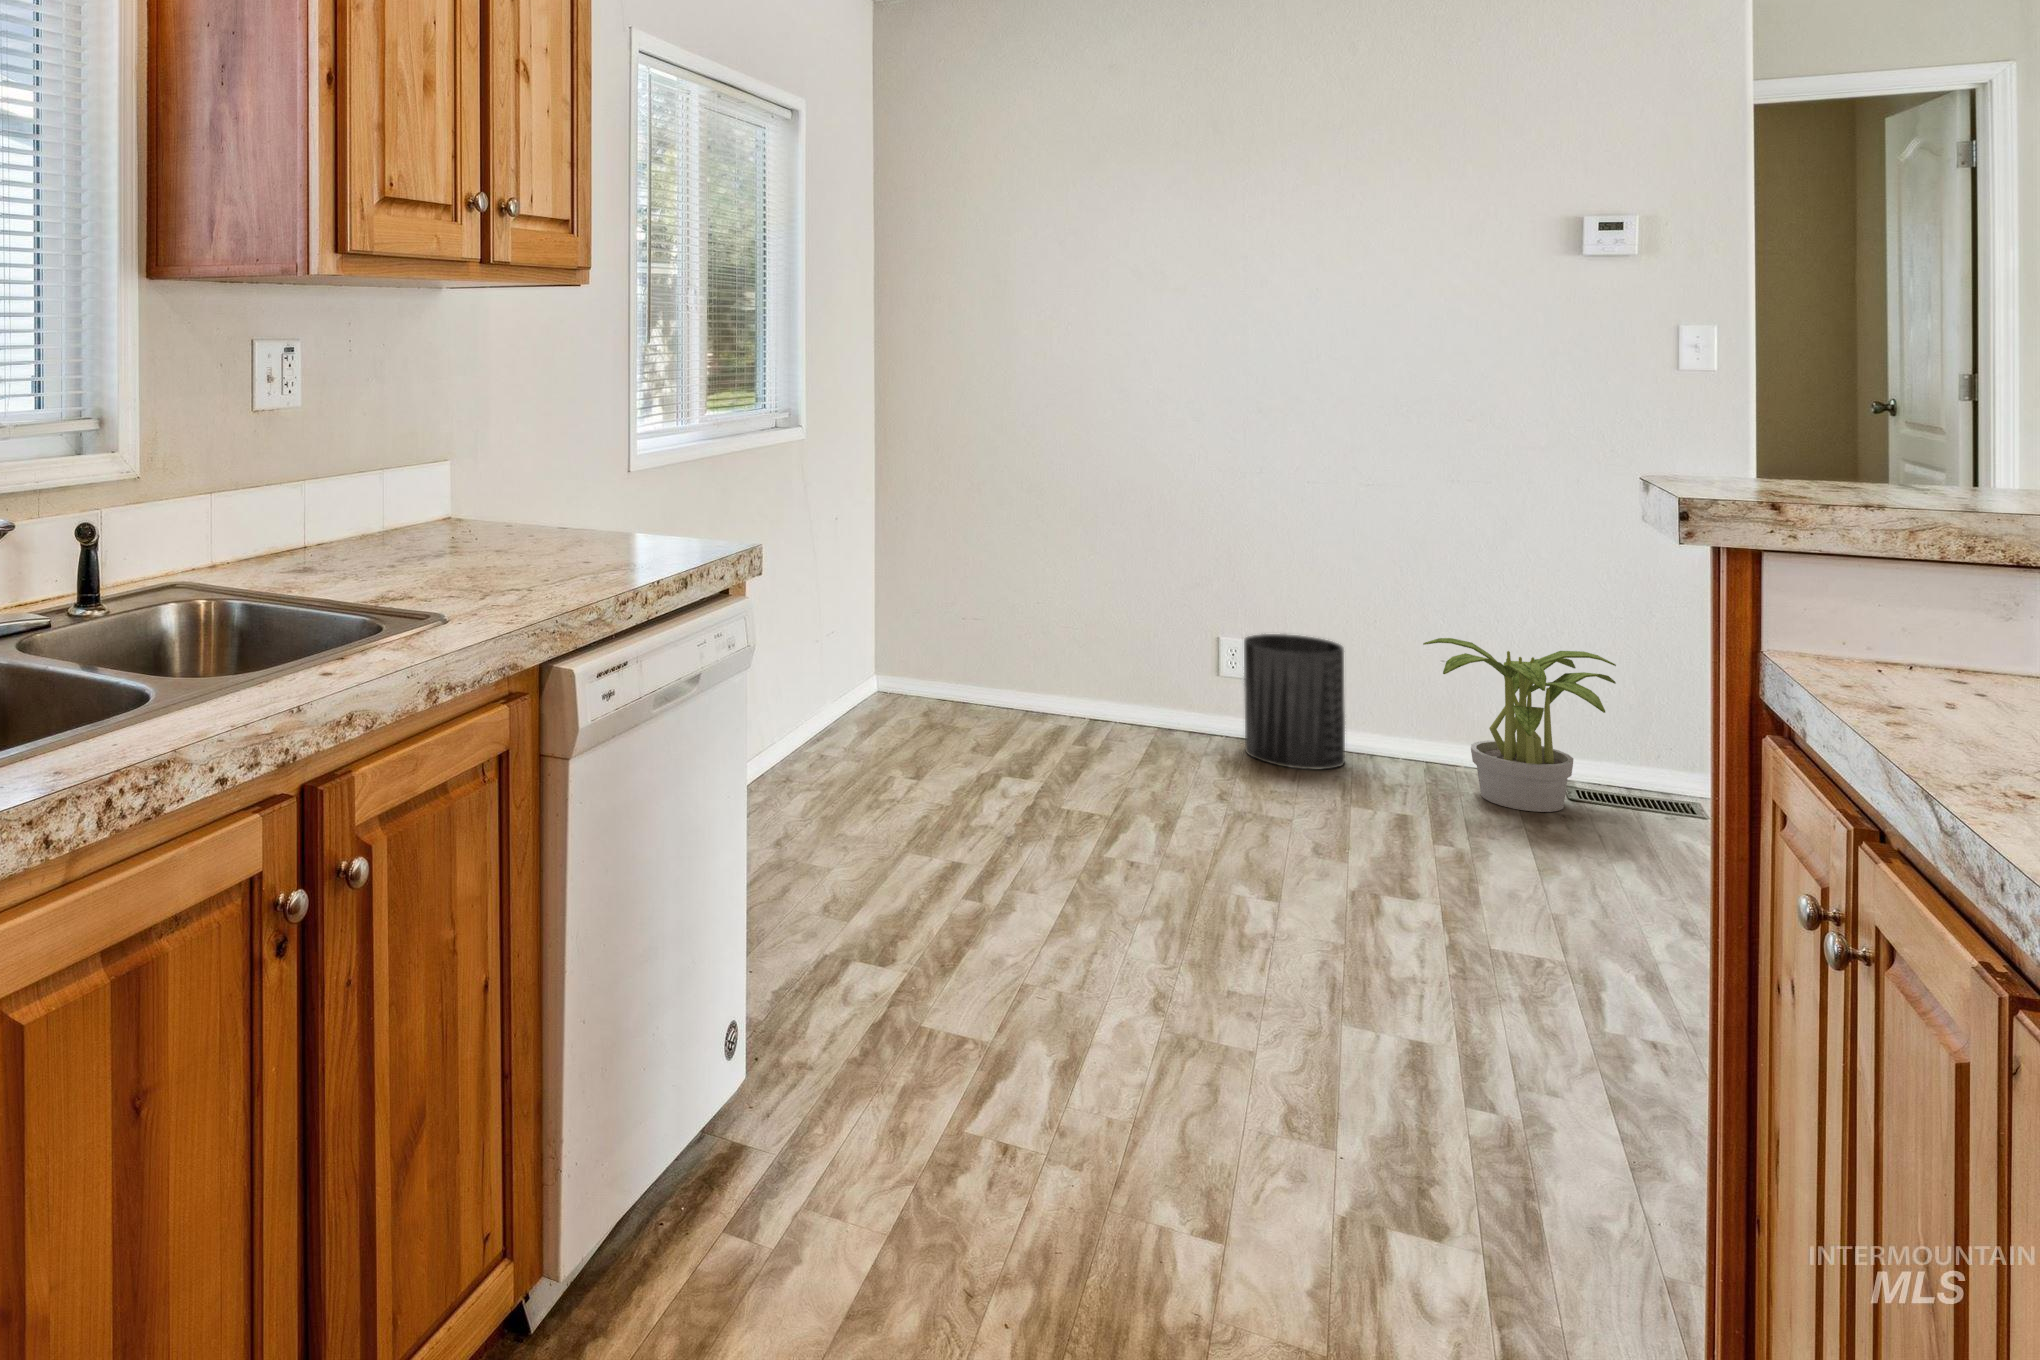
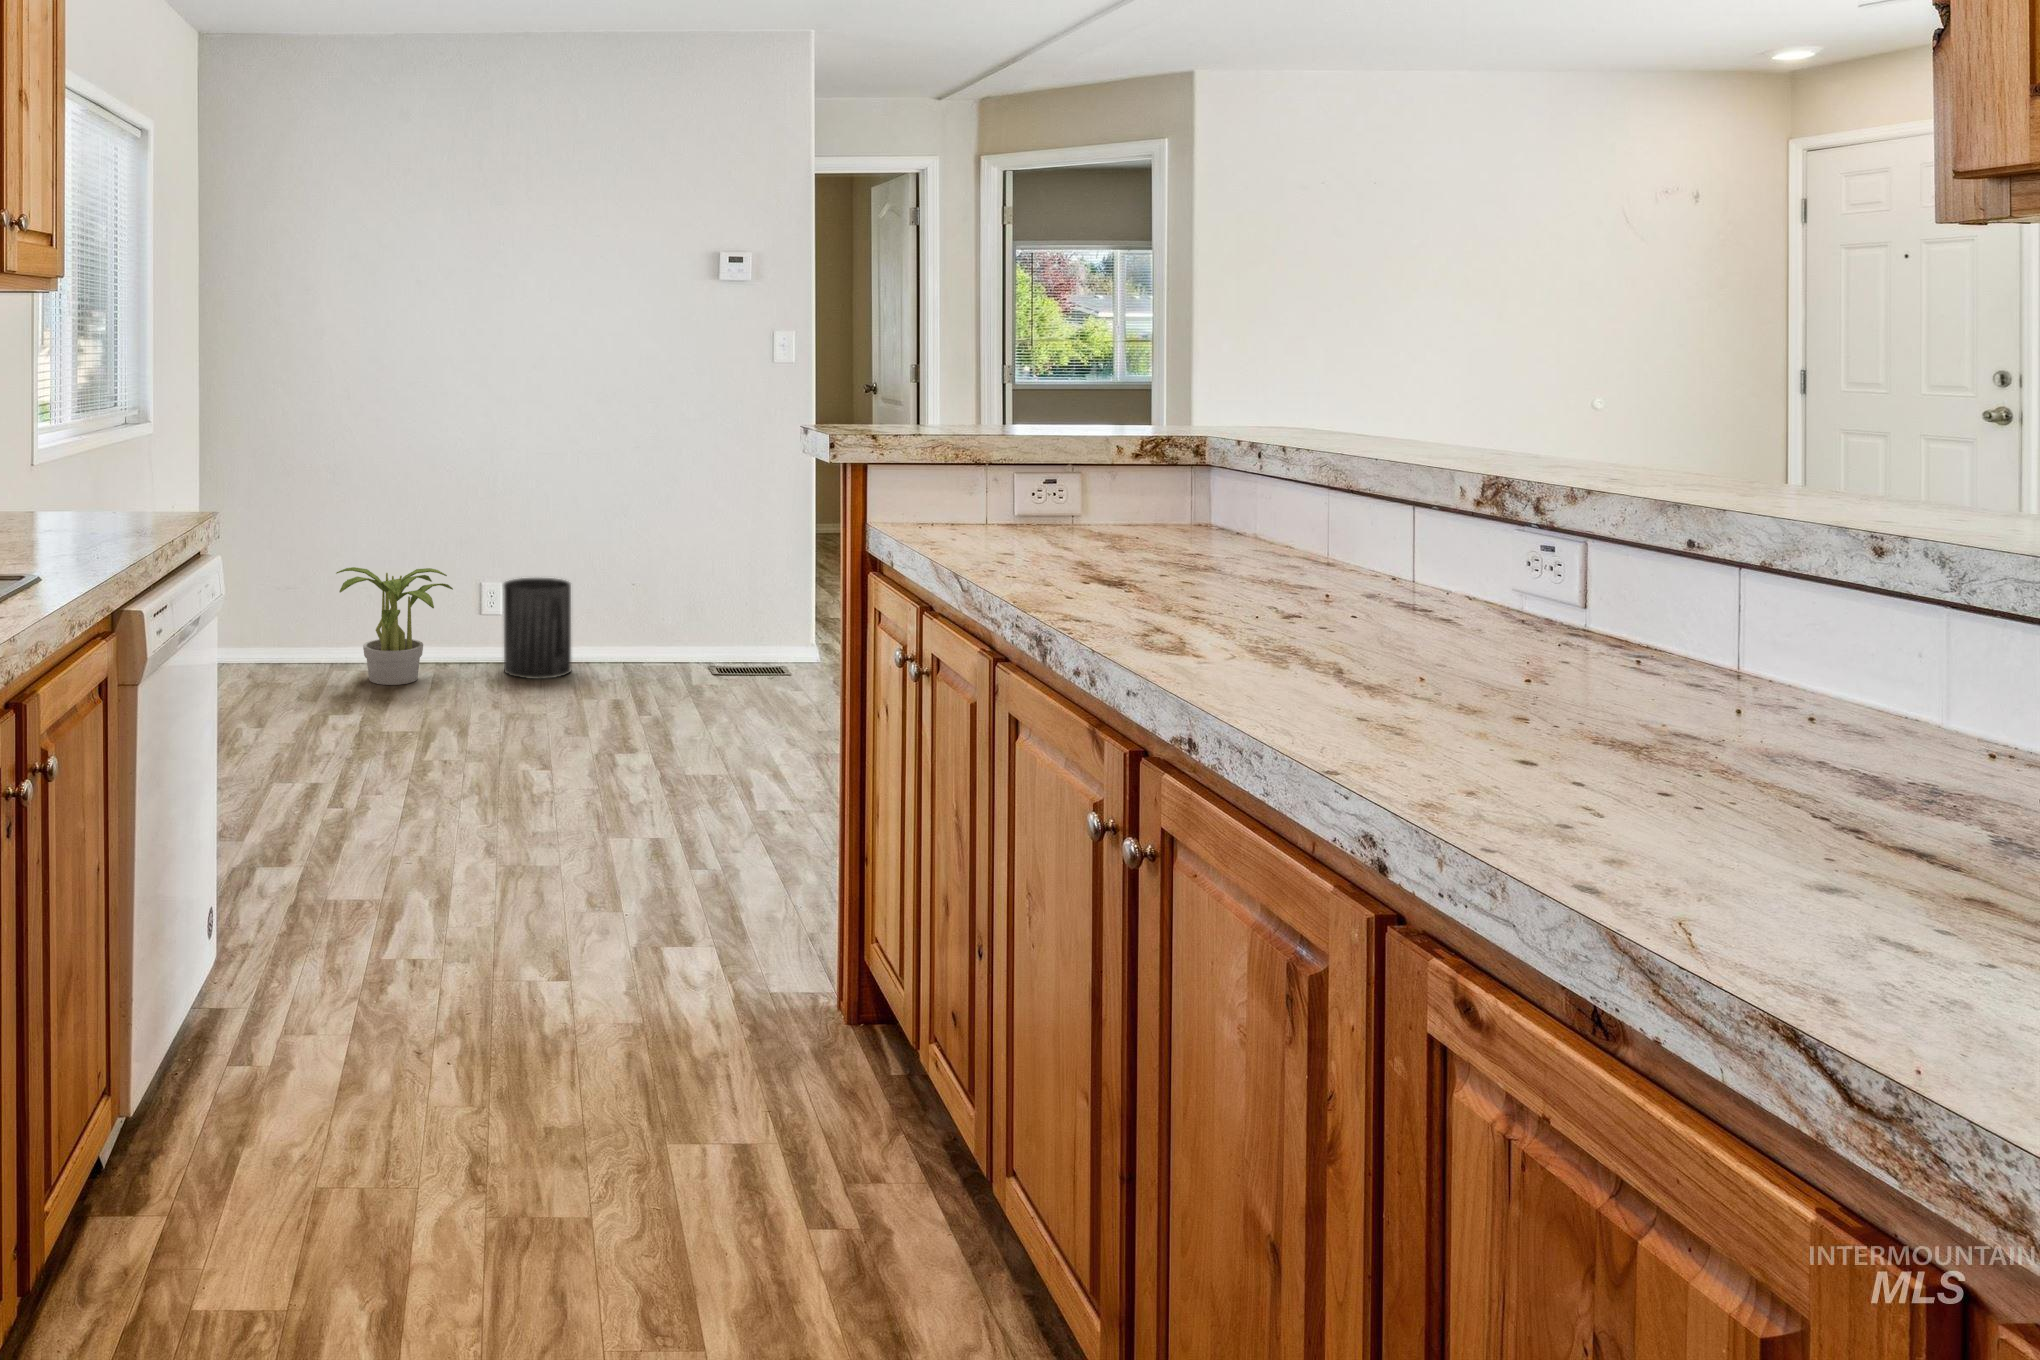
potted plant: present [1423,638,1616,812] -> present [336,567,453,685]

